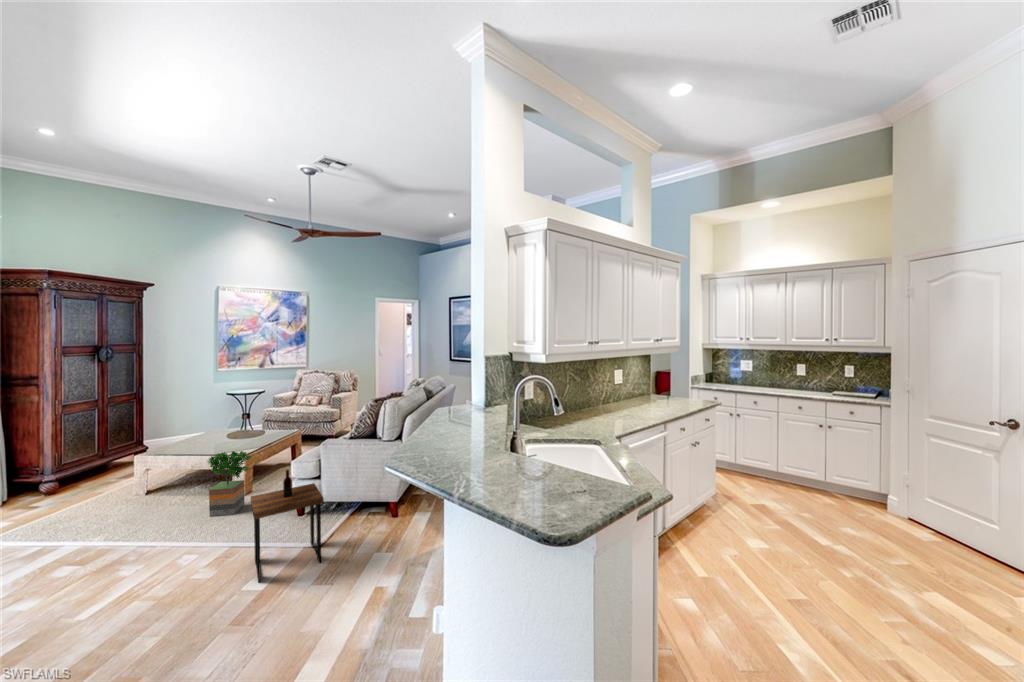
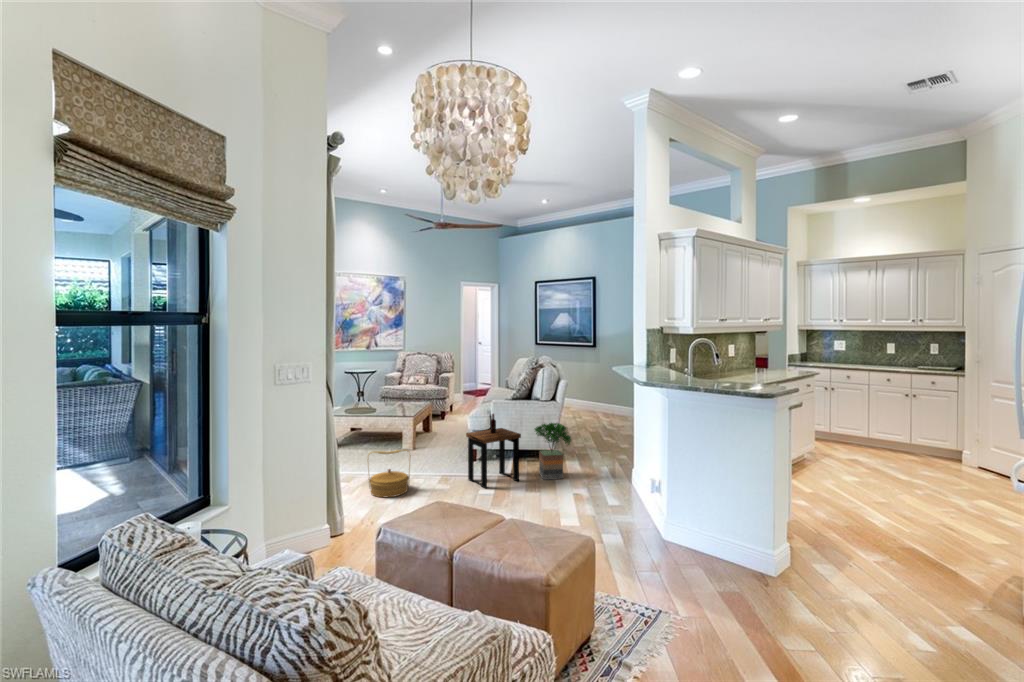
potted tree: present [208,451,252,516] -> present [535,423,571,480]
basket: none [69,529,149,610] -> present [369,450,411,497]

